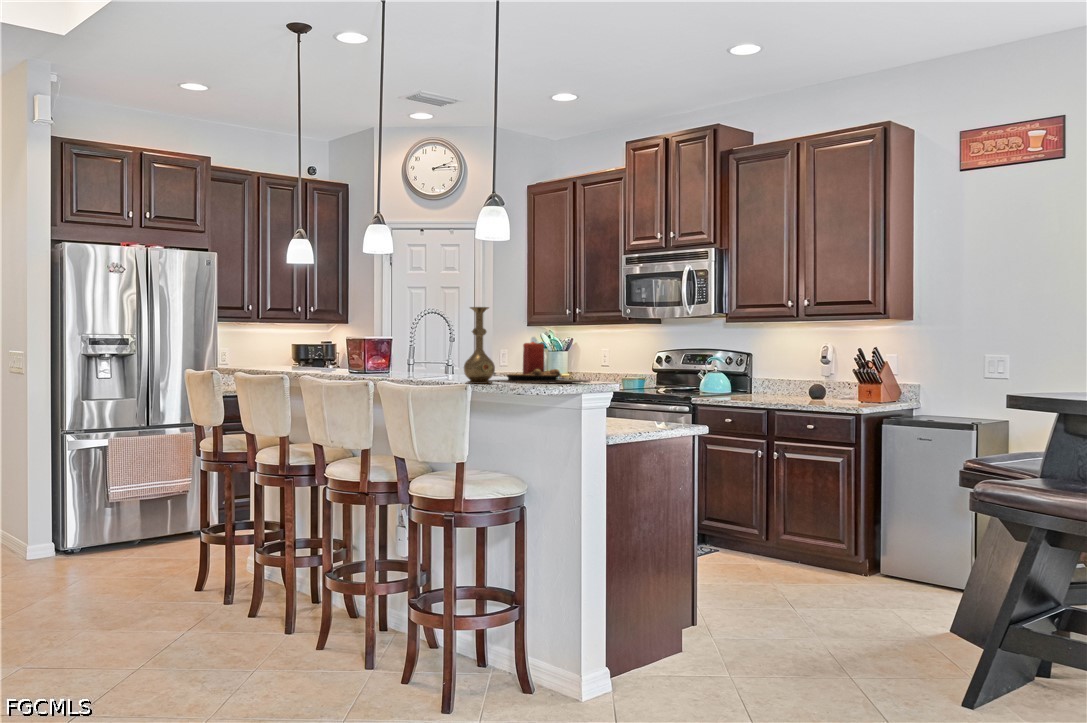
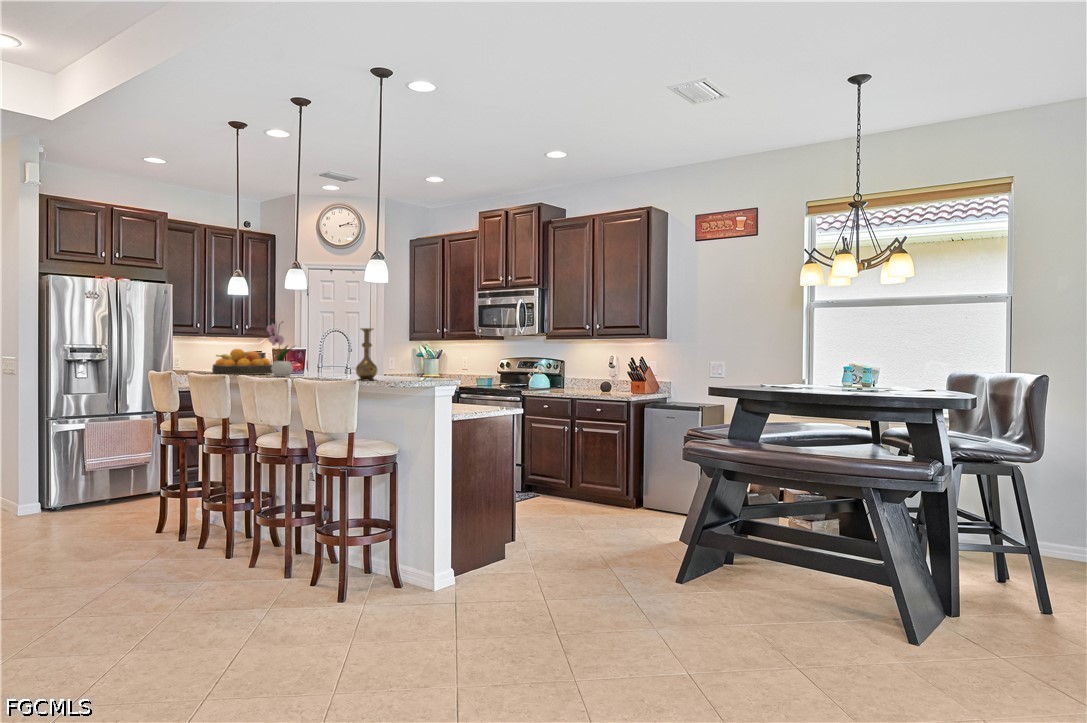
flower arrangement: none [338,291,379,378] -> present [267,316,293,376]
fruit bowl: none [266,339,347,375] -> present [212,349,273,375]
candle: present [489,342,590,384] -> none [374,352,445,381]

